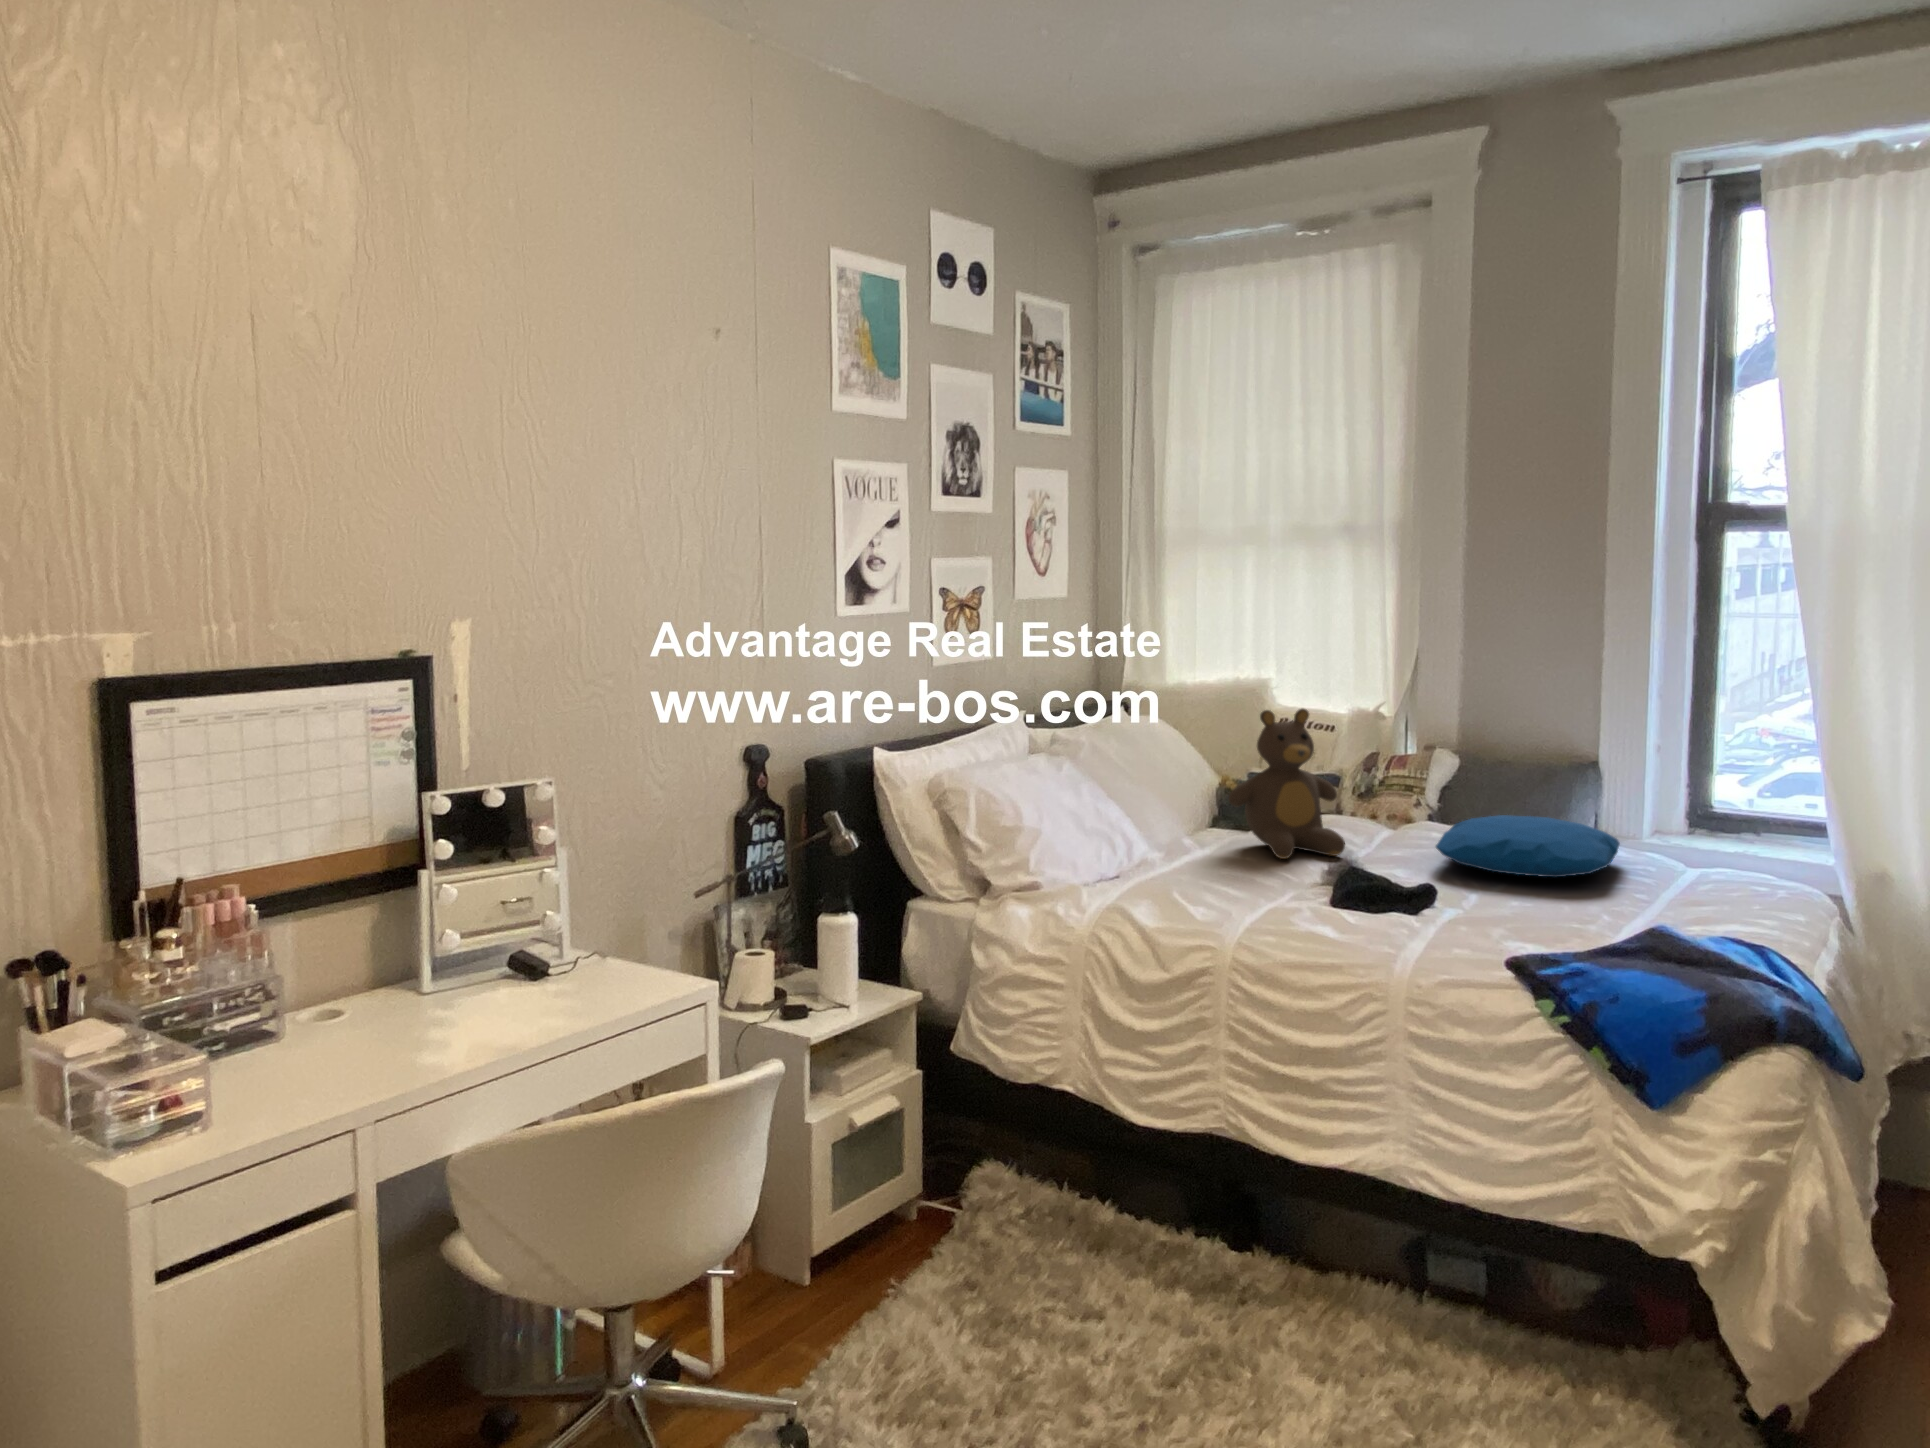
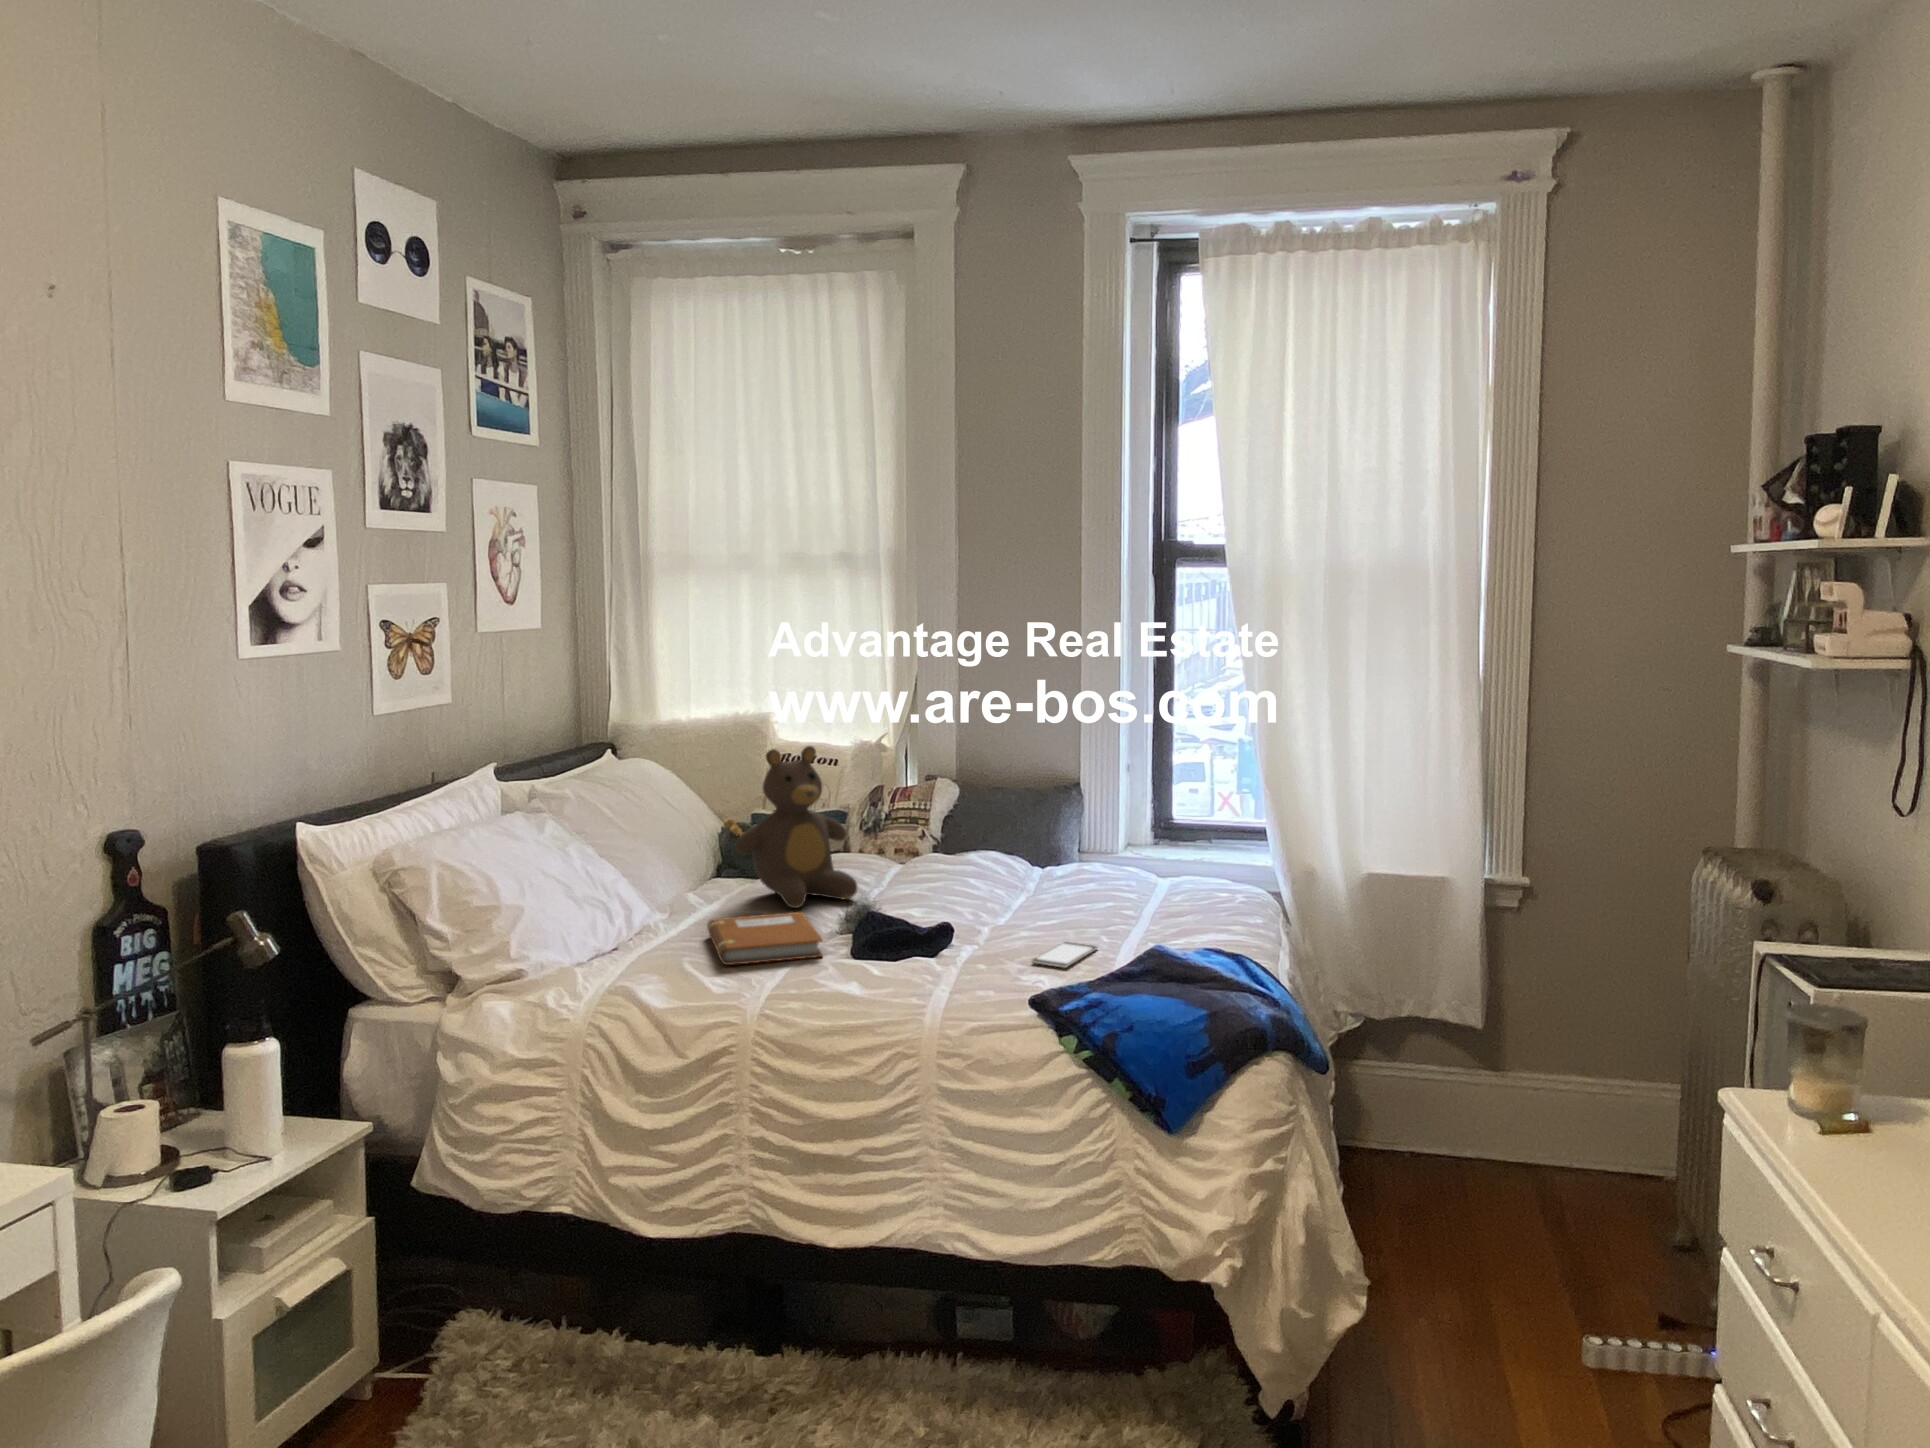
pillow: present [1436,815,1620,877] -> none [946,842,1108,903]
notebook: none [1199,859,1304,902] -> present [707,912,823,965]
smartphone: none [1515,914,1593,937] -> present [1031,942,1097,968]

